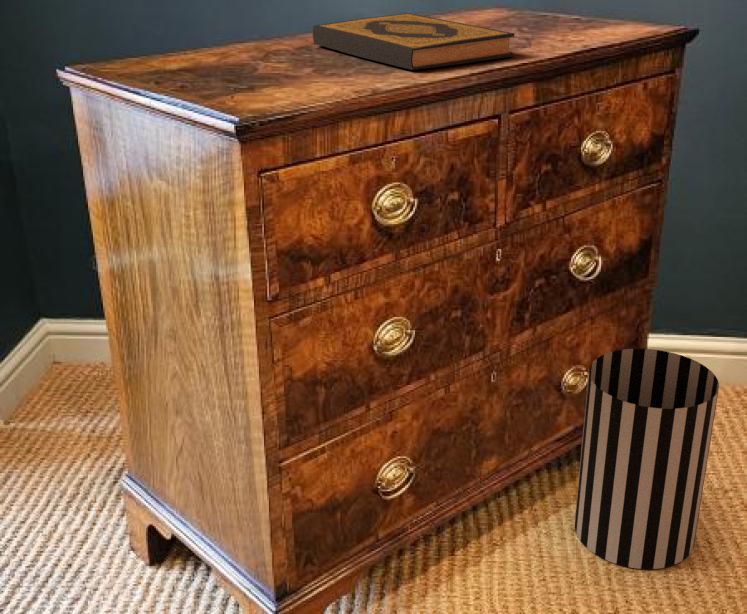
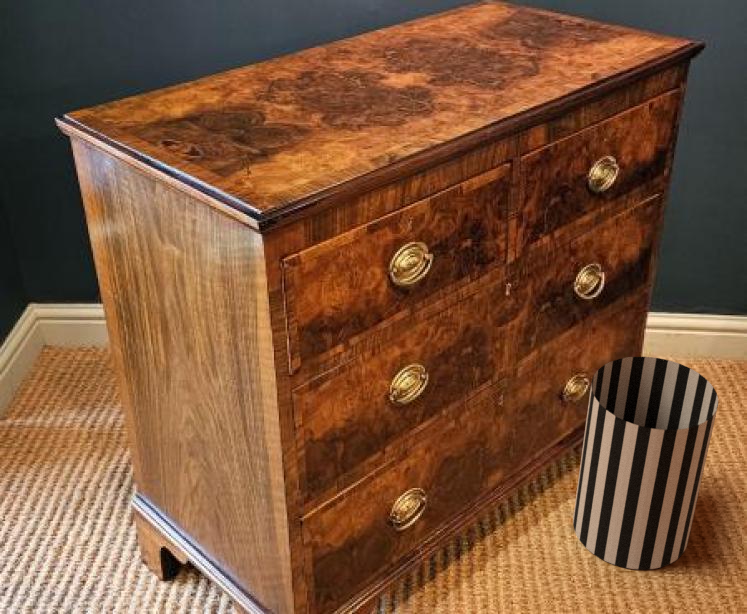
hardback book: present [313,13,514,70] -> none [315,30,527,121]

